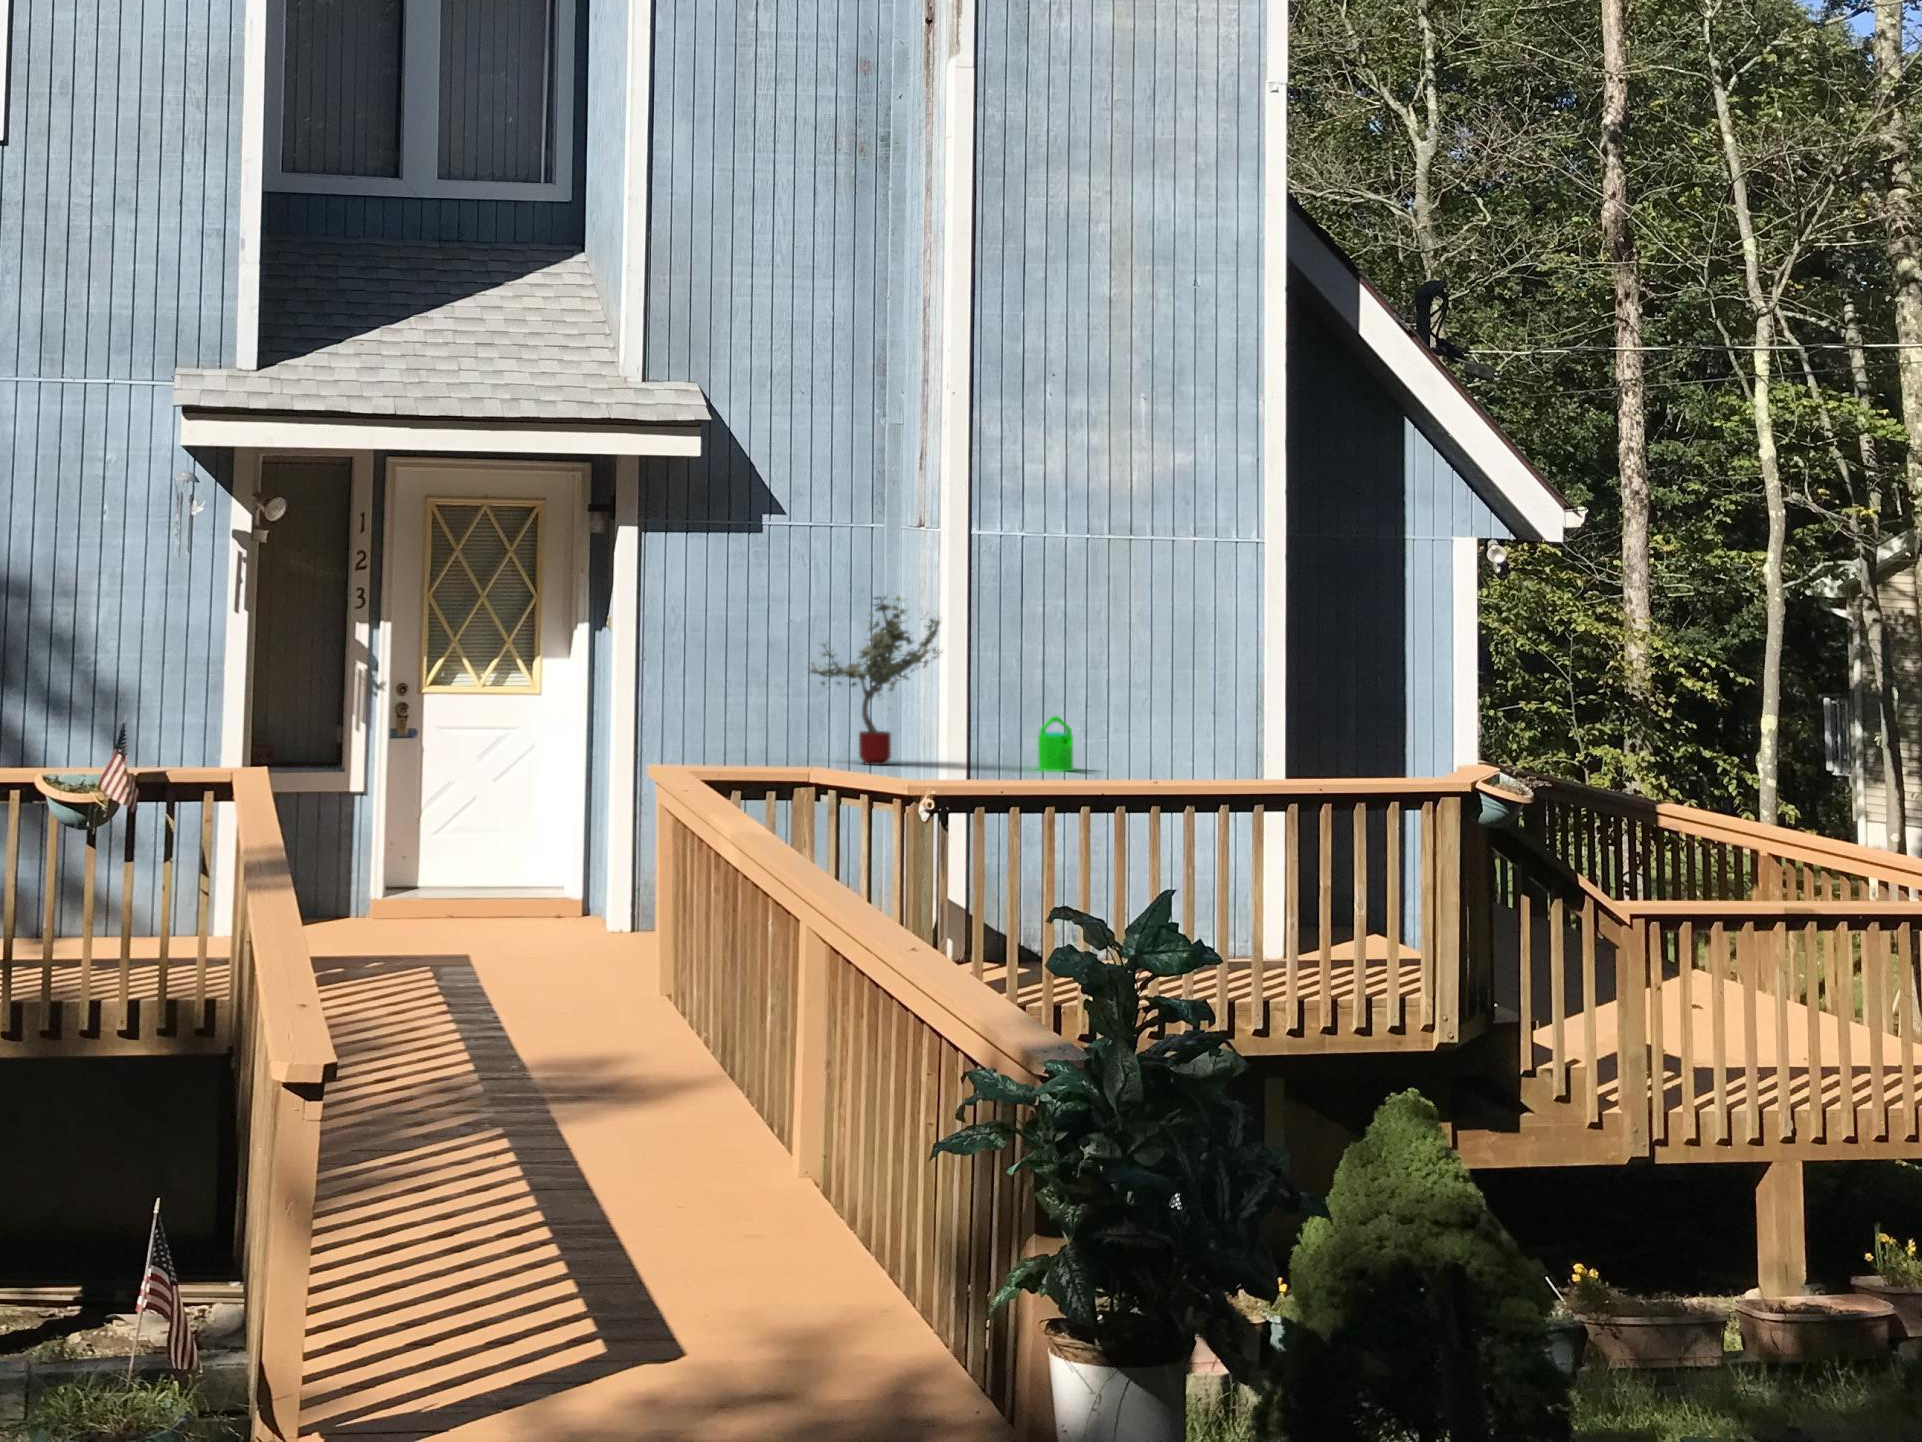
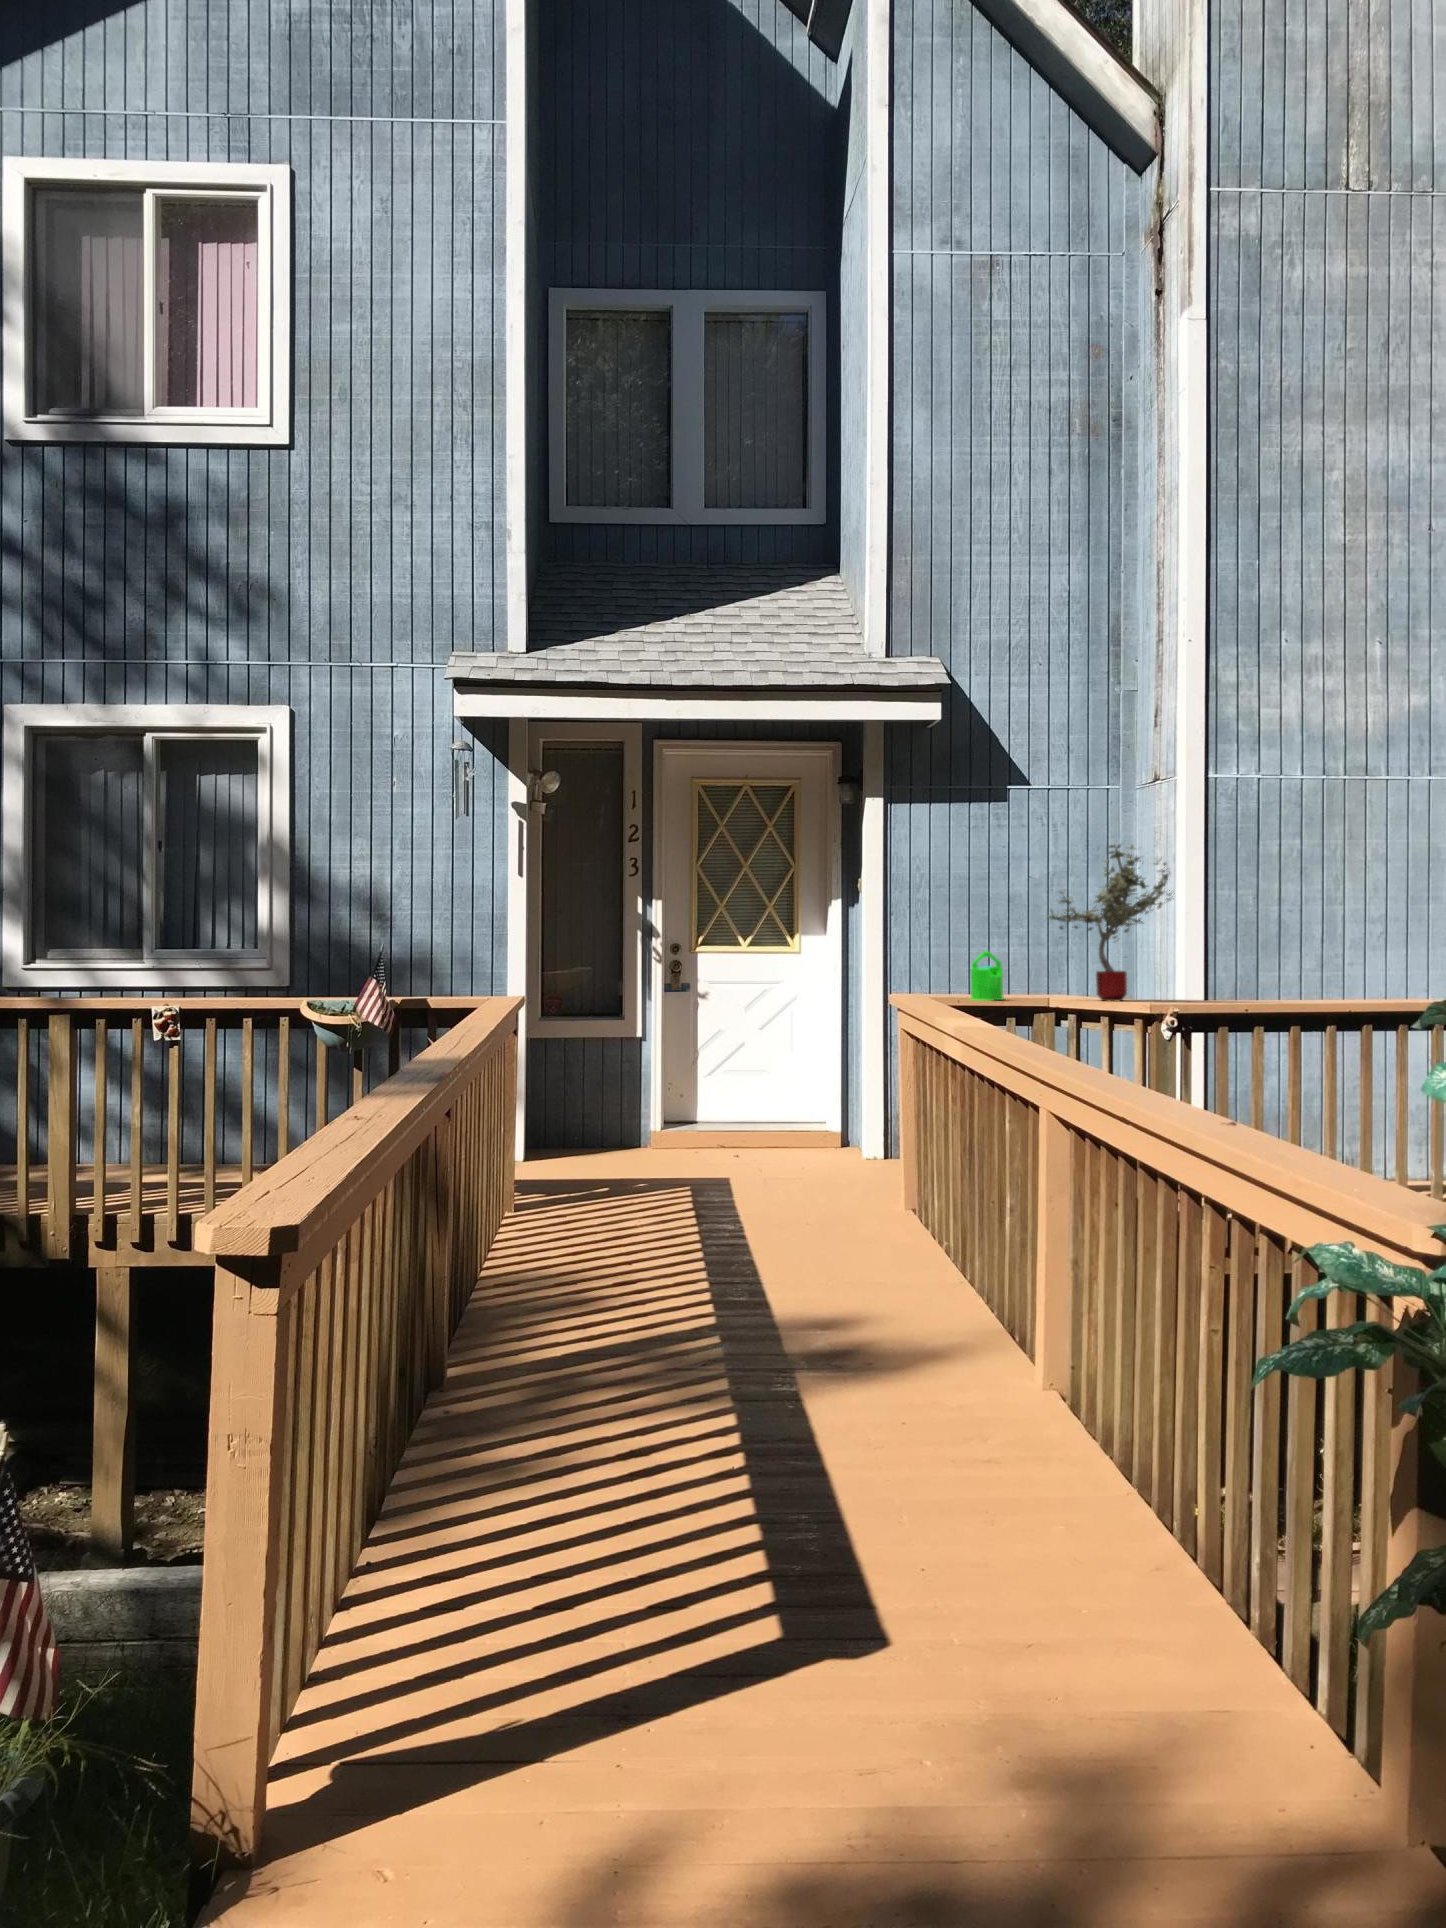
watering can: present [1038,716,1075,772] -> present [971,951,1004,1001]

